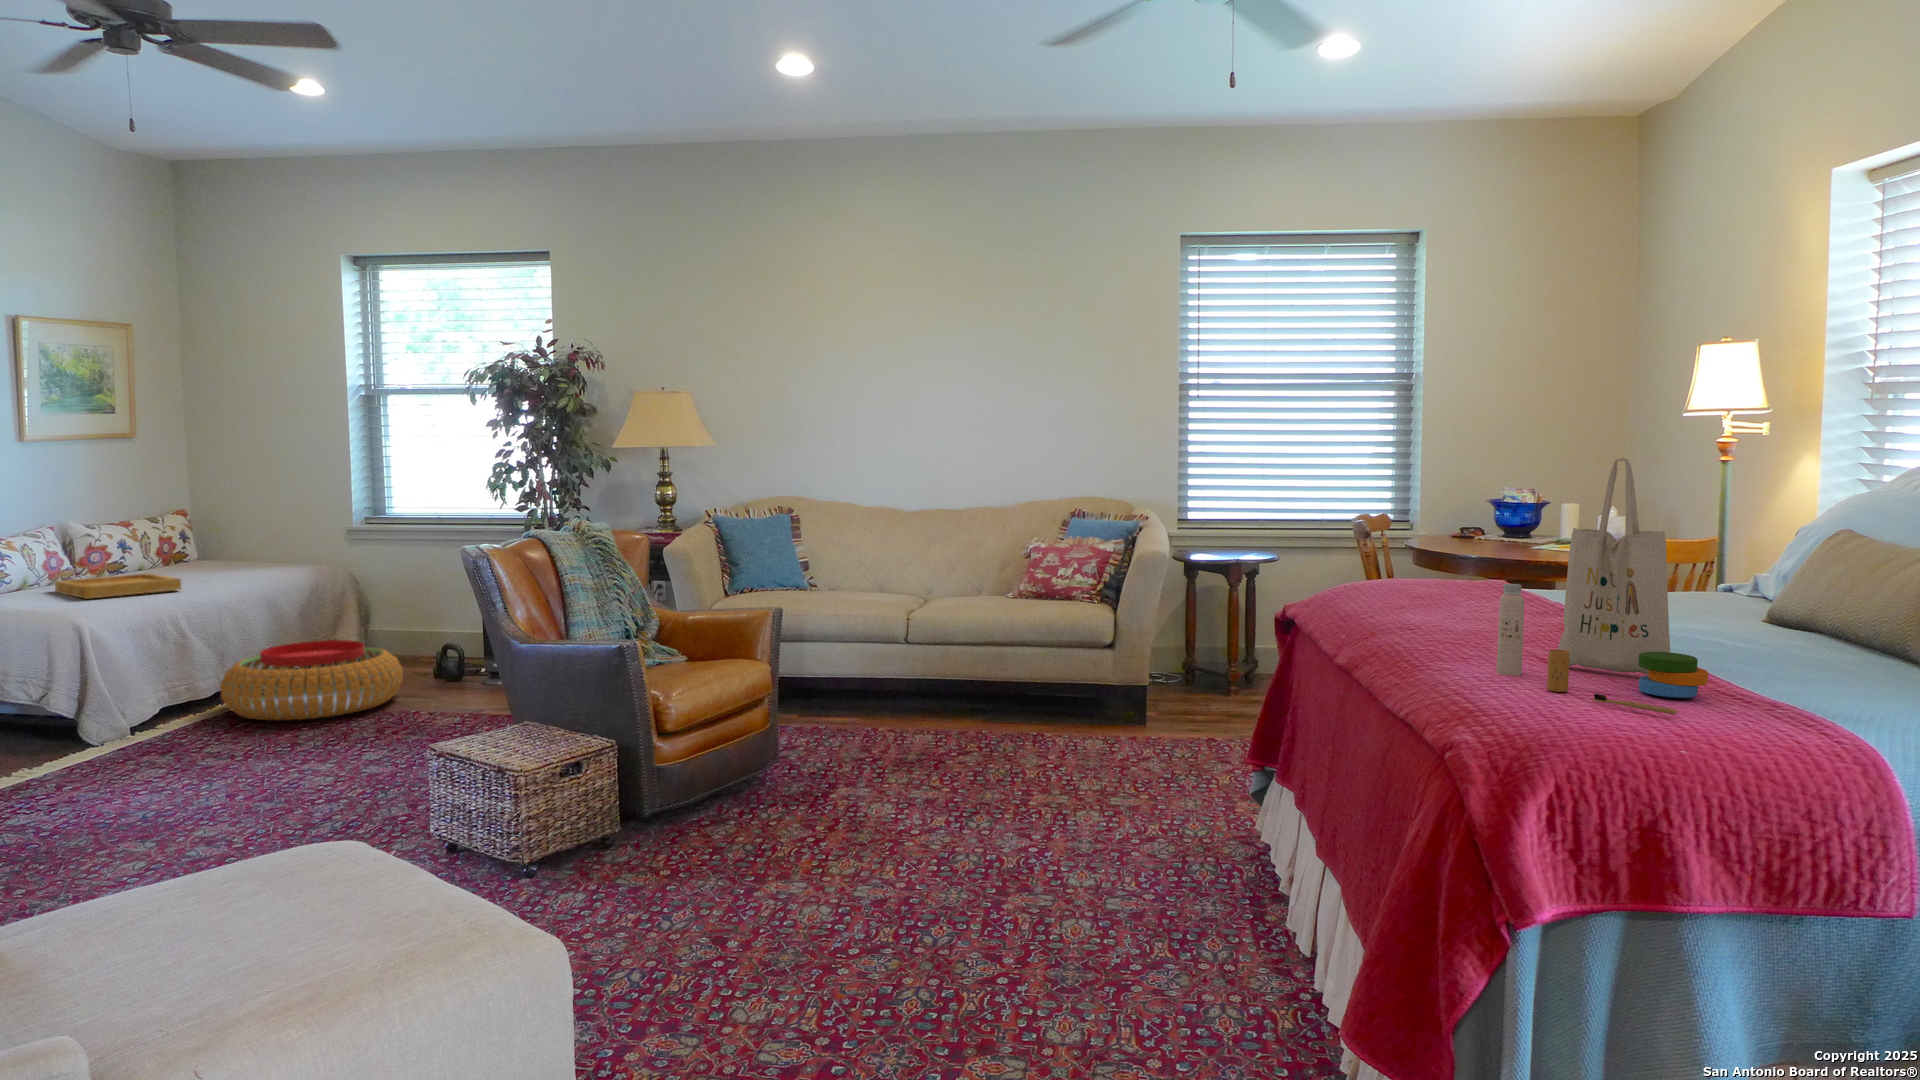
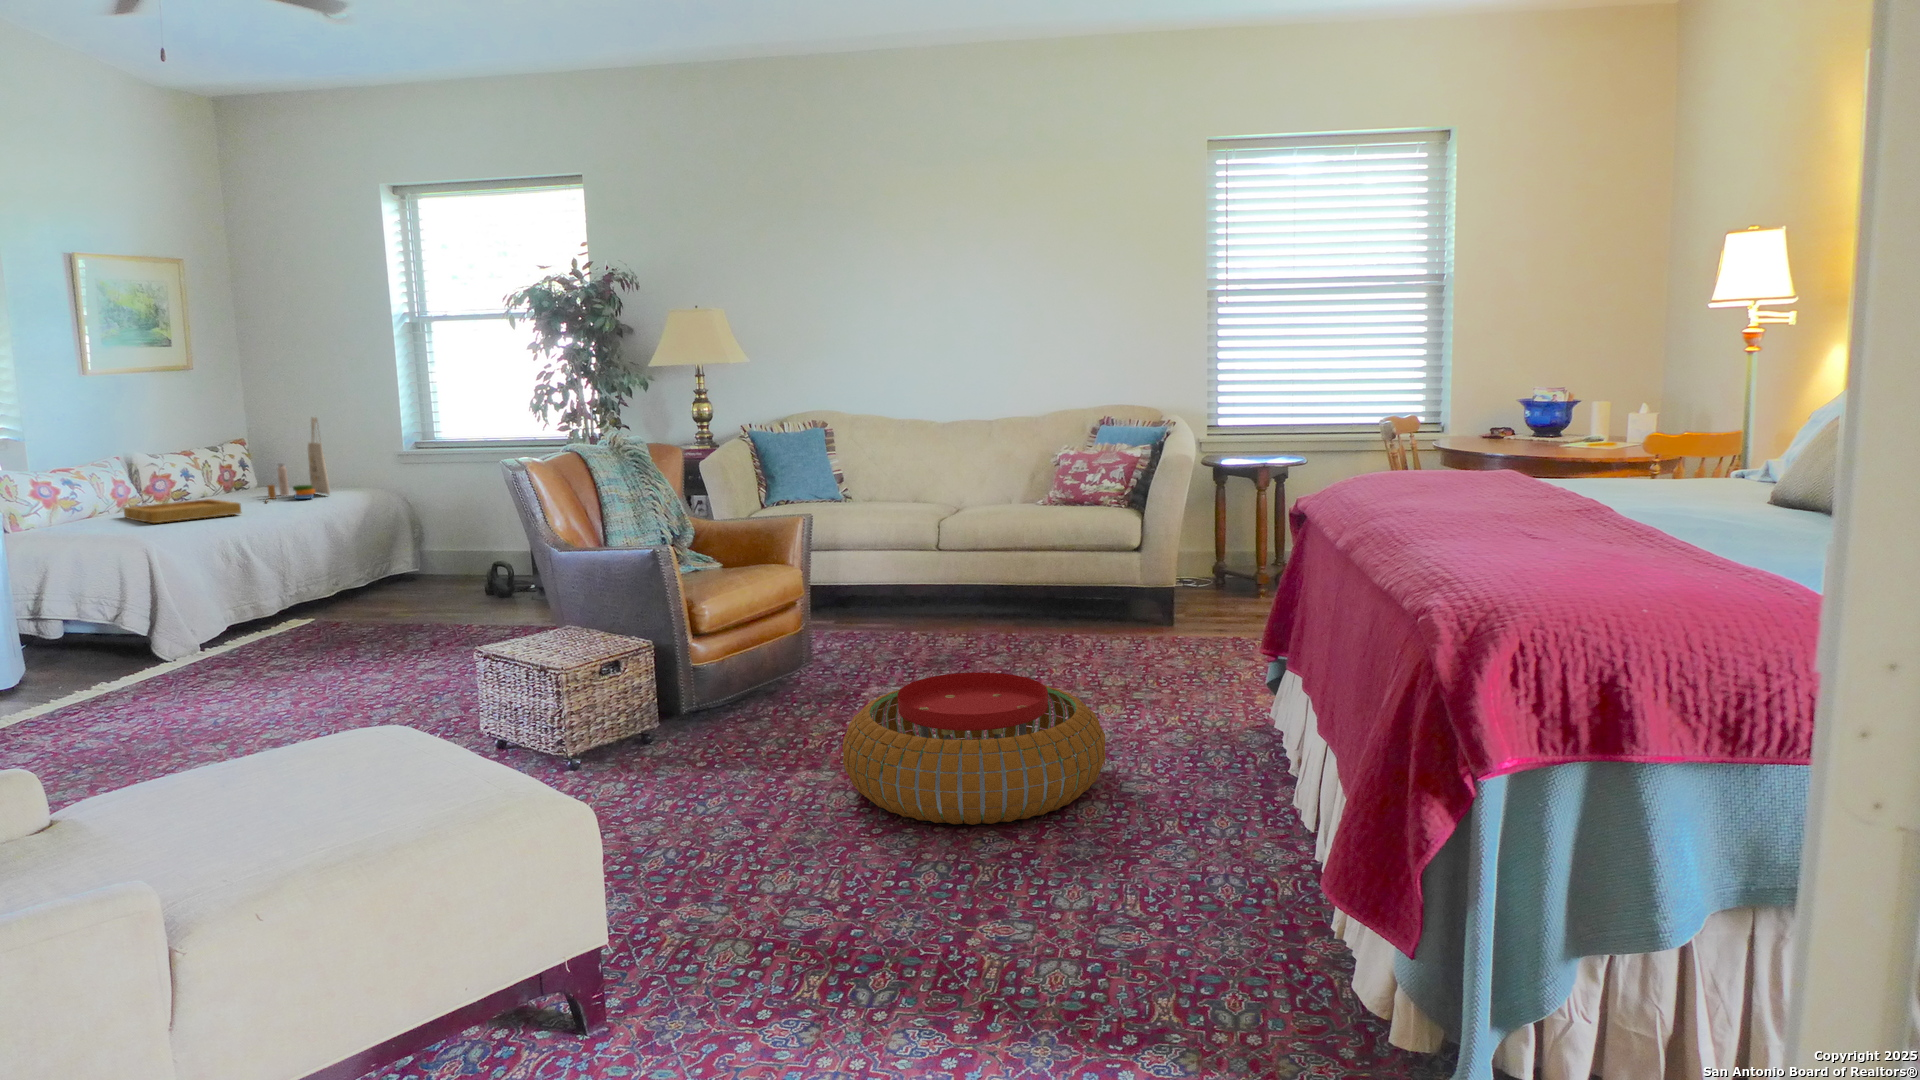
tote bag: present [1497,458,1708,715] -> present [268,417,330,499]
pouf: present [220,640,403,720] -> present [842,672,1106,825]

